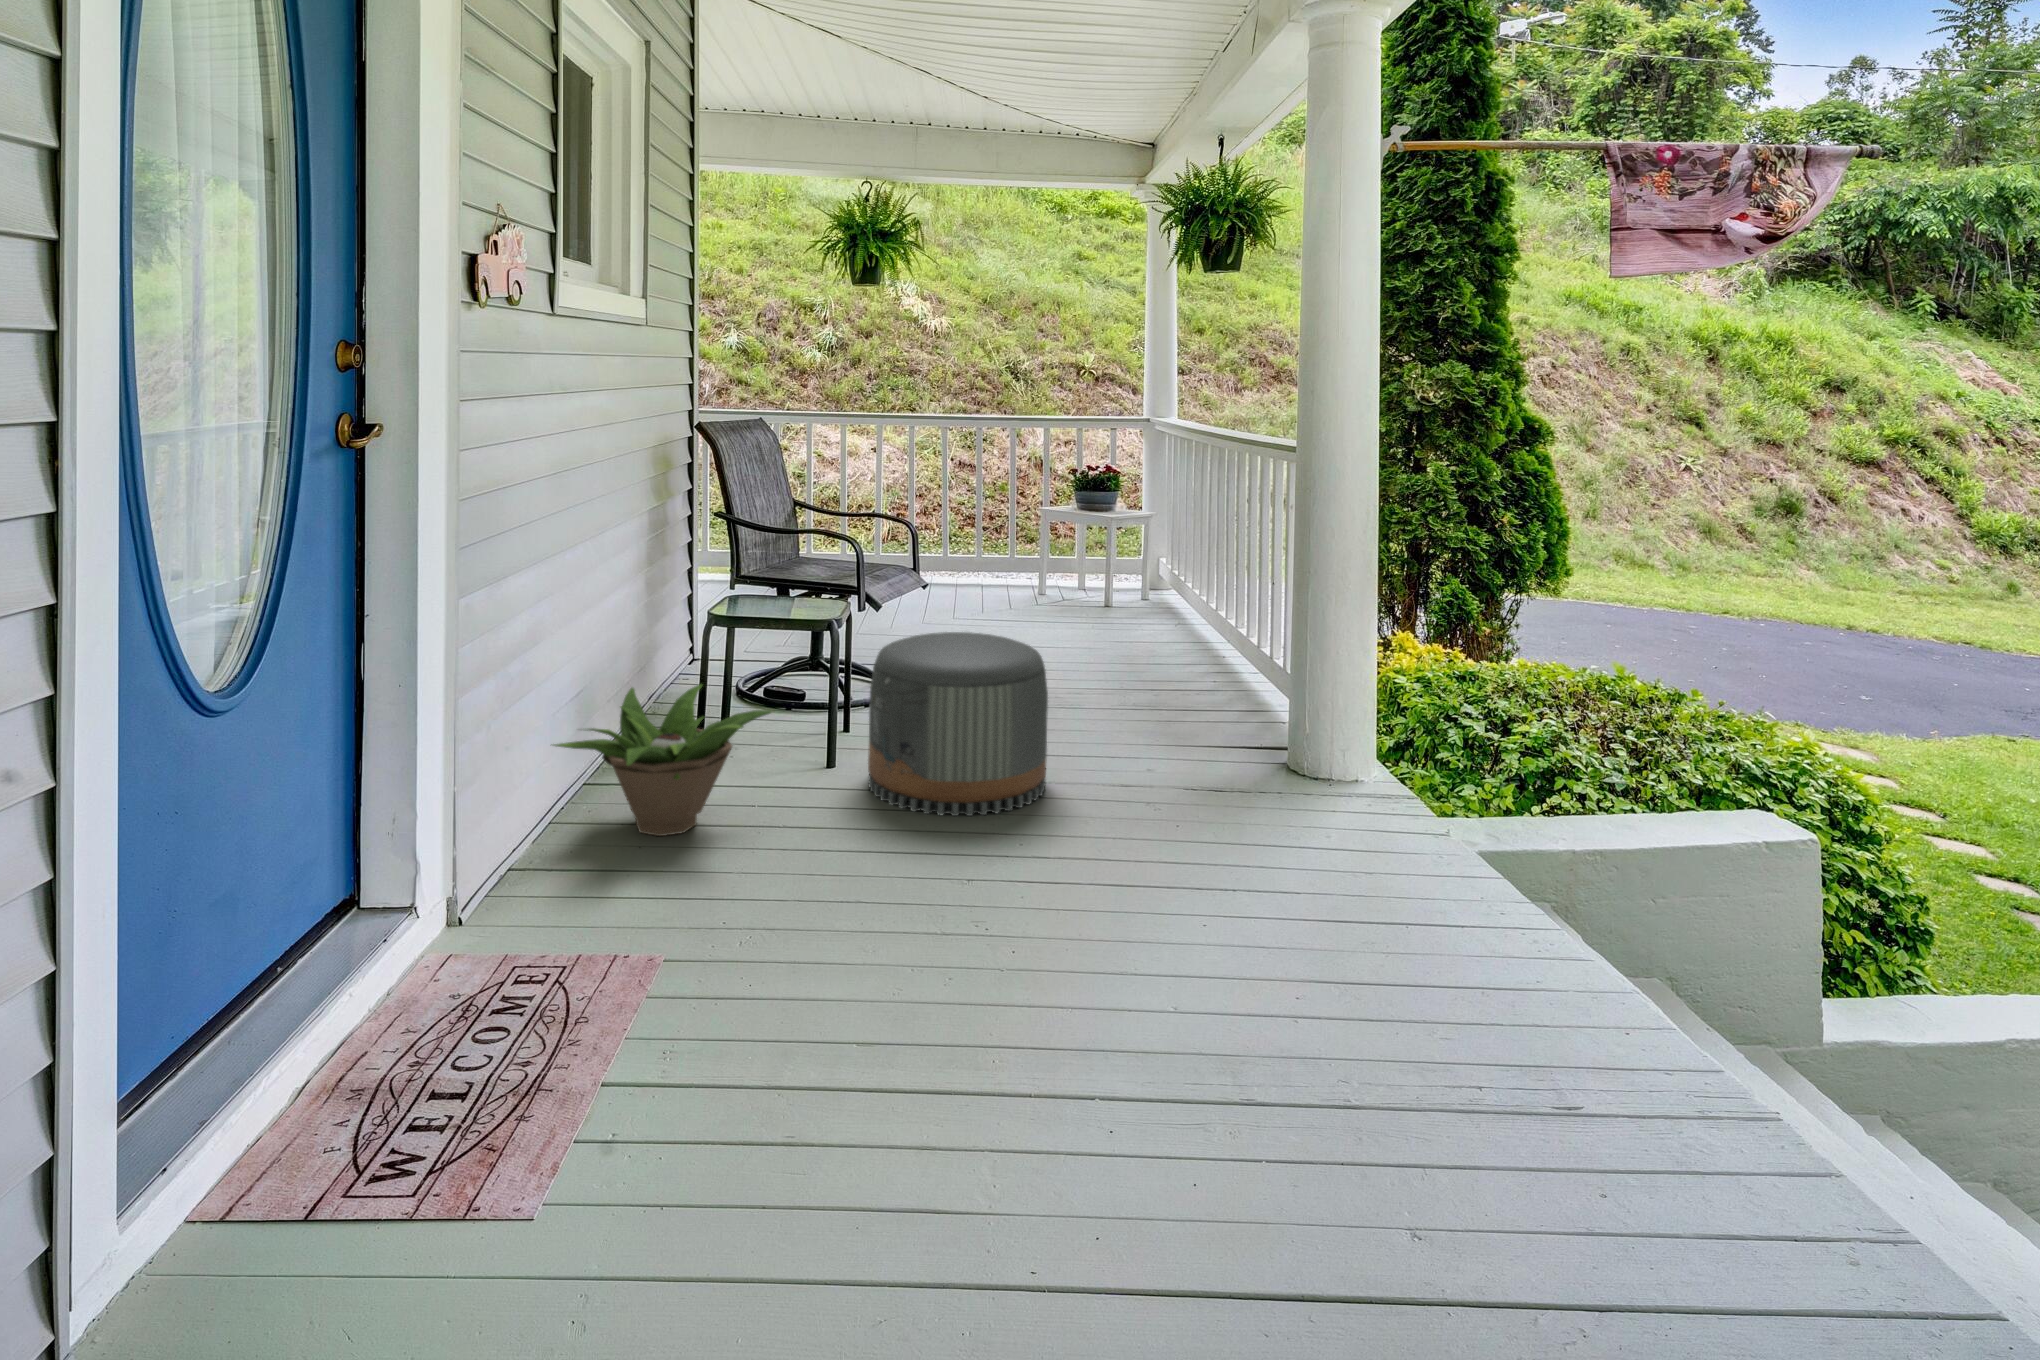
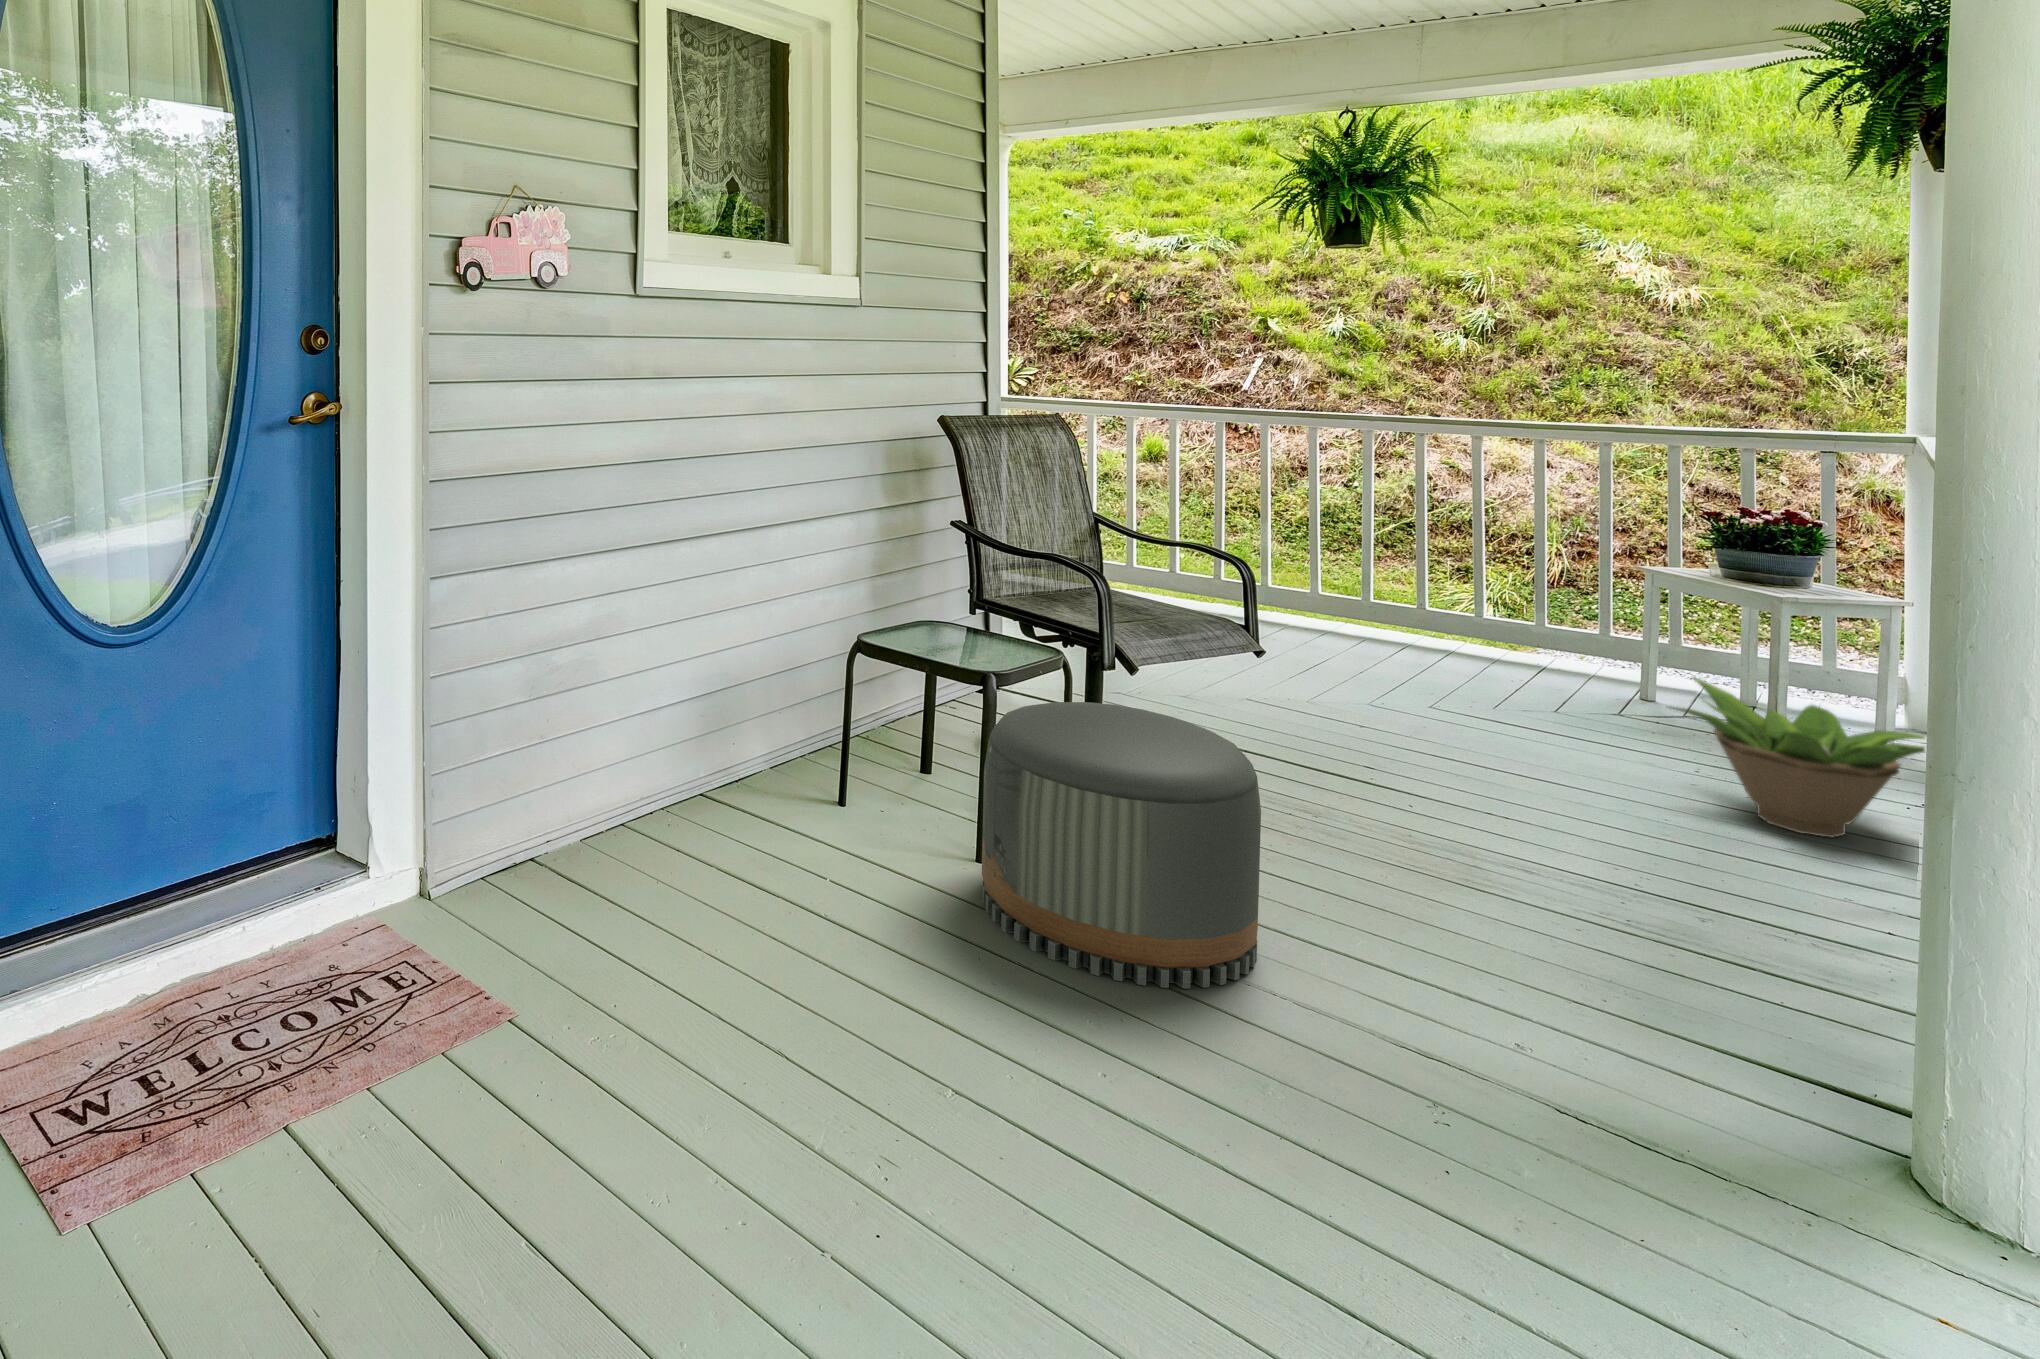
decorative plant: present [554,684,771,836] -> present [1666,678,1925,838]

